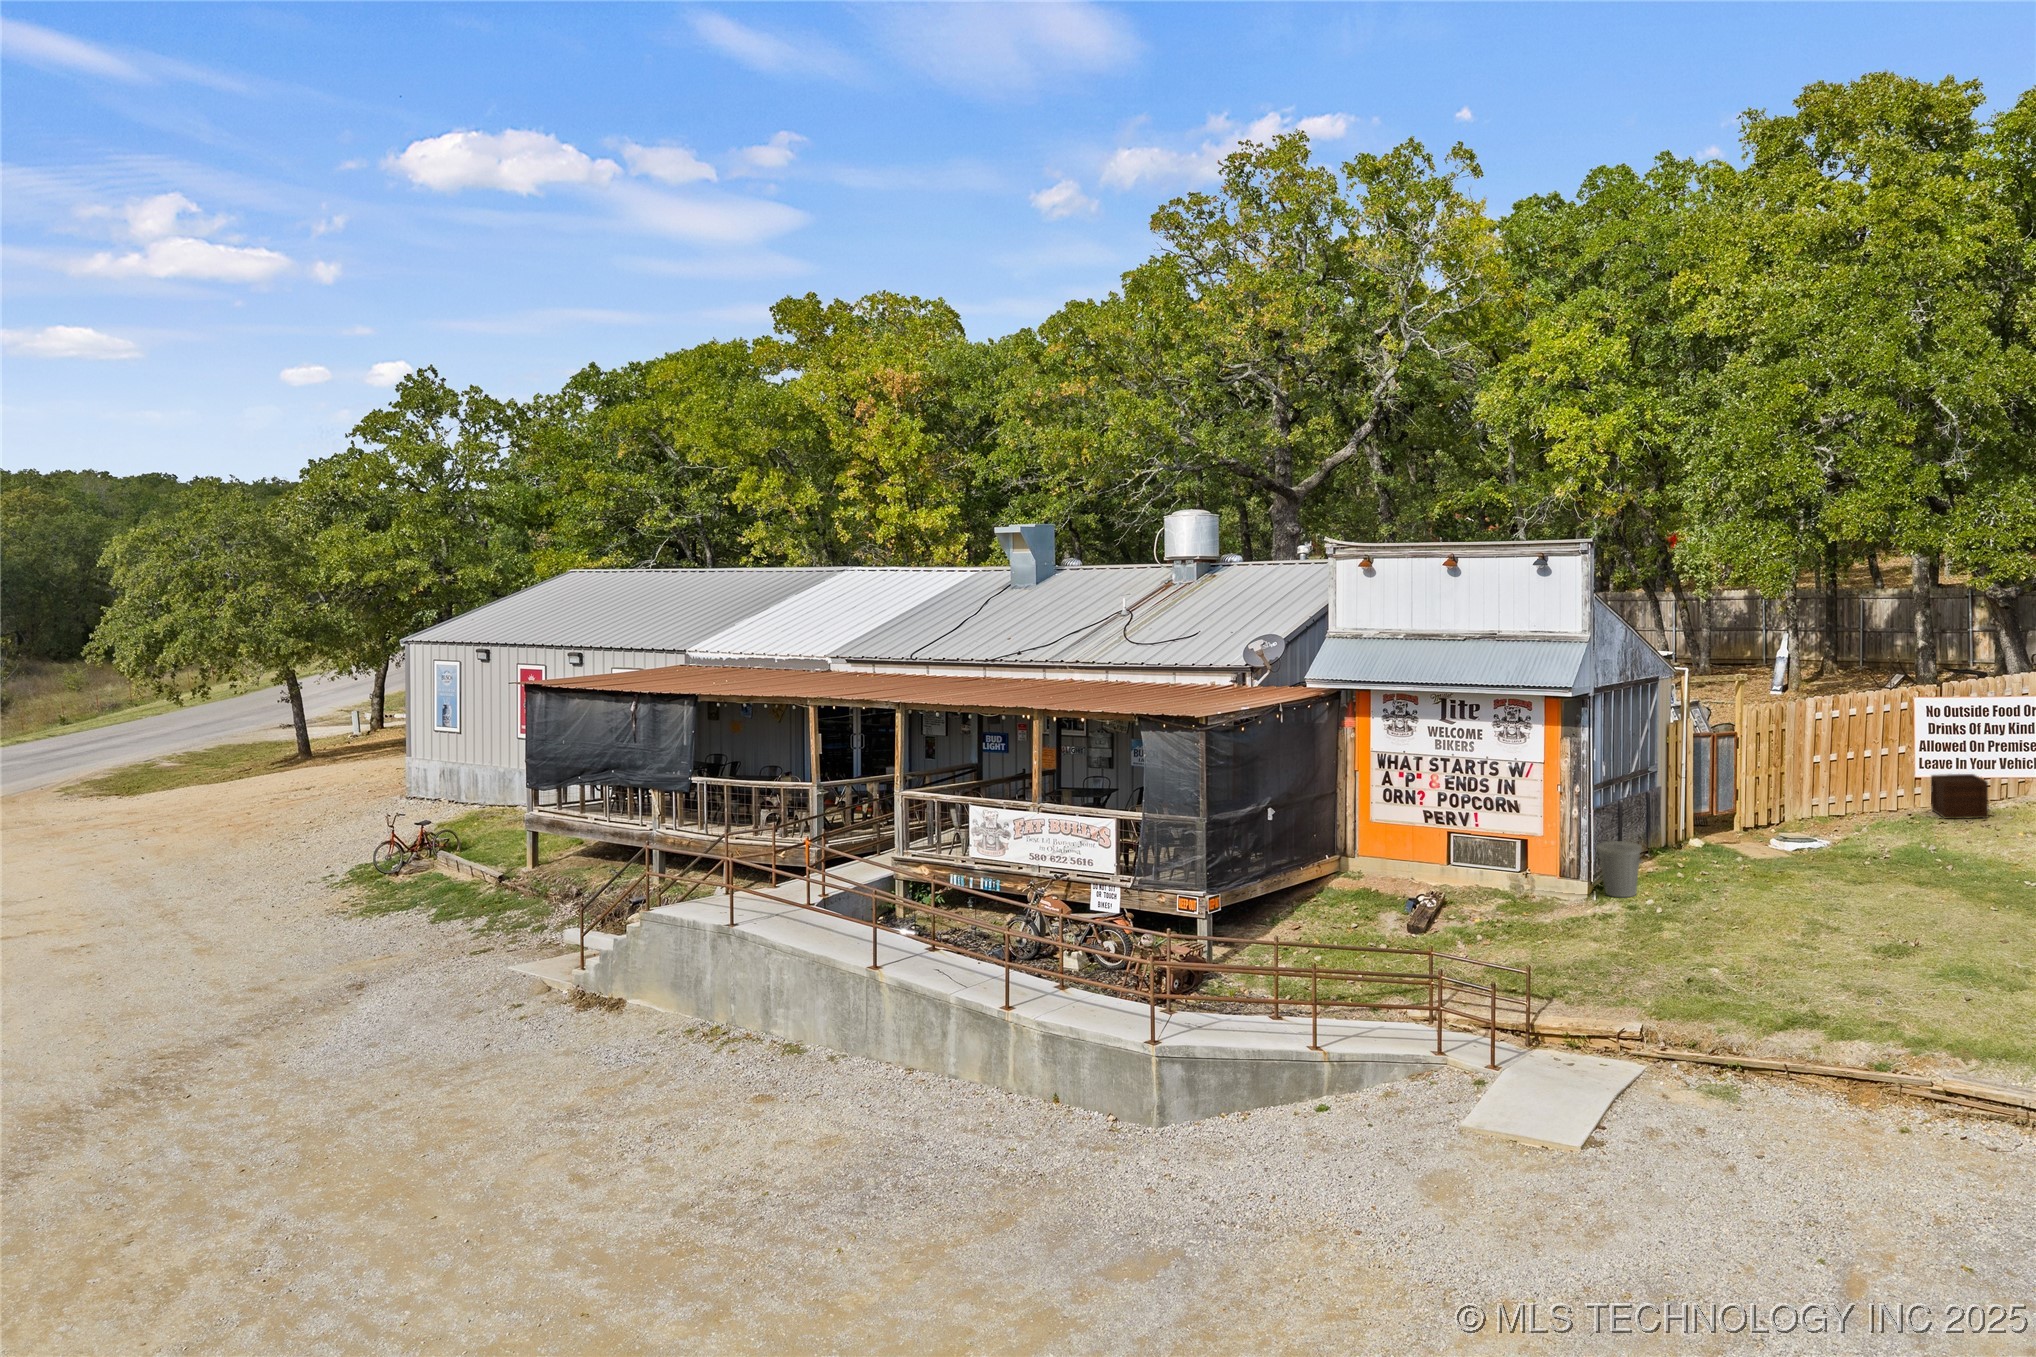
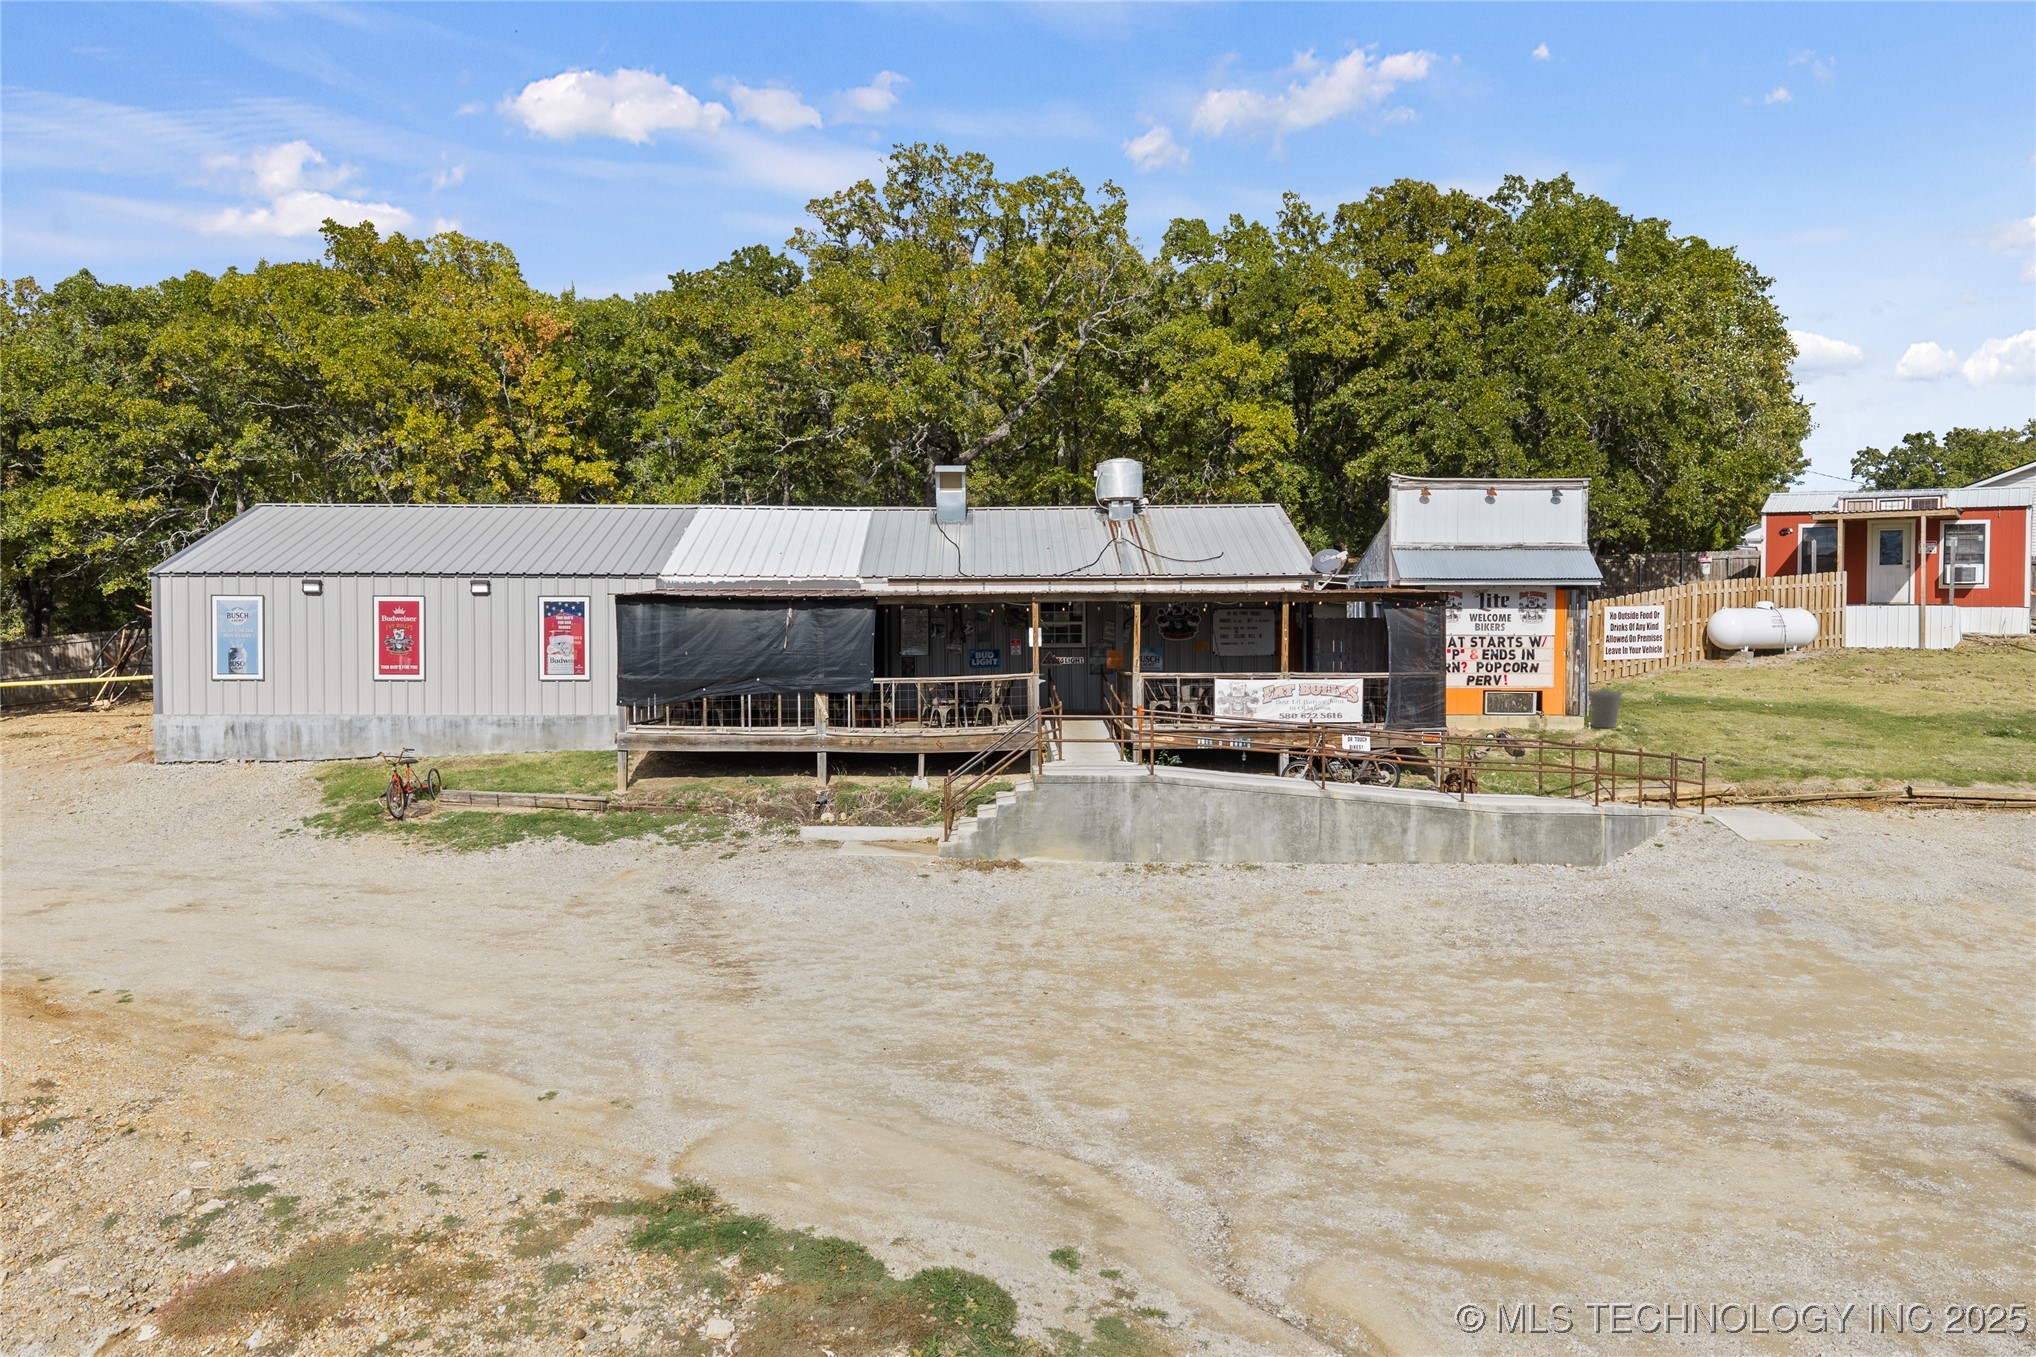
wooden crate: present [1931,774,1989,819] -> none [1620,655,1660,681]

